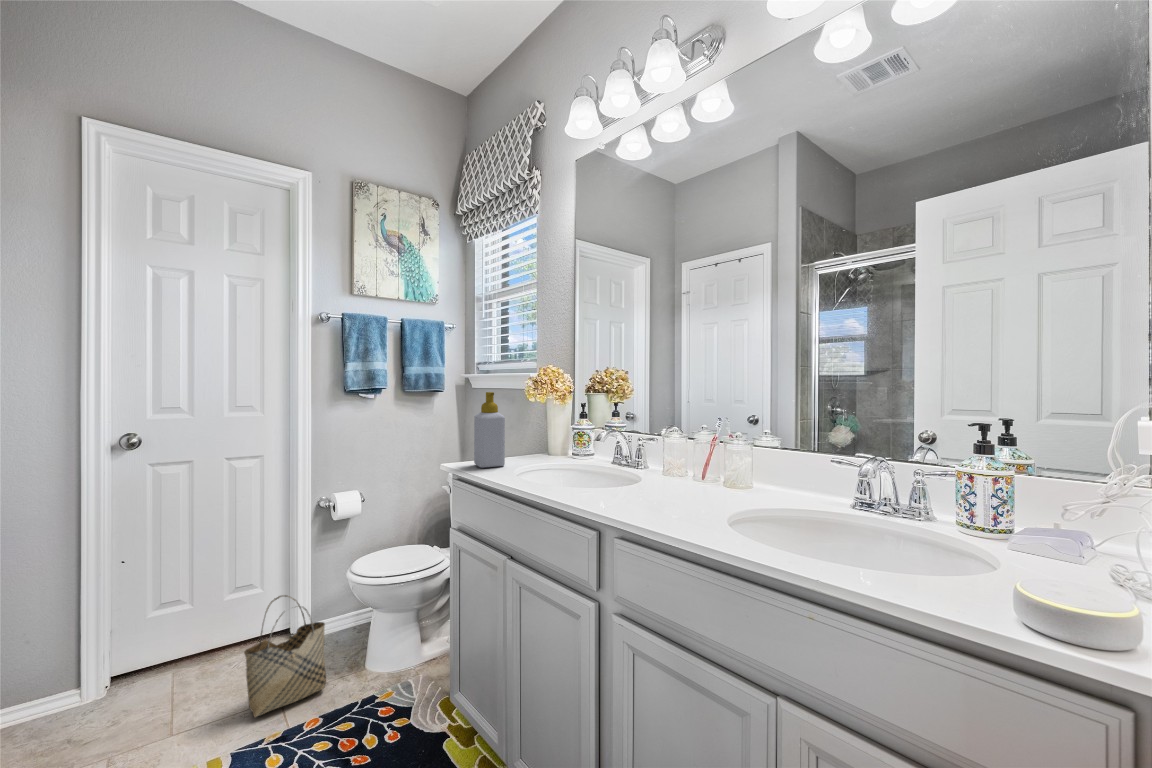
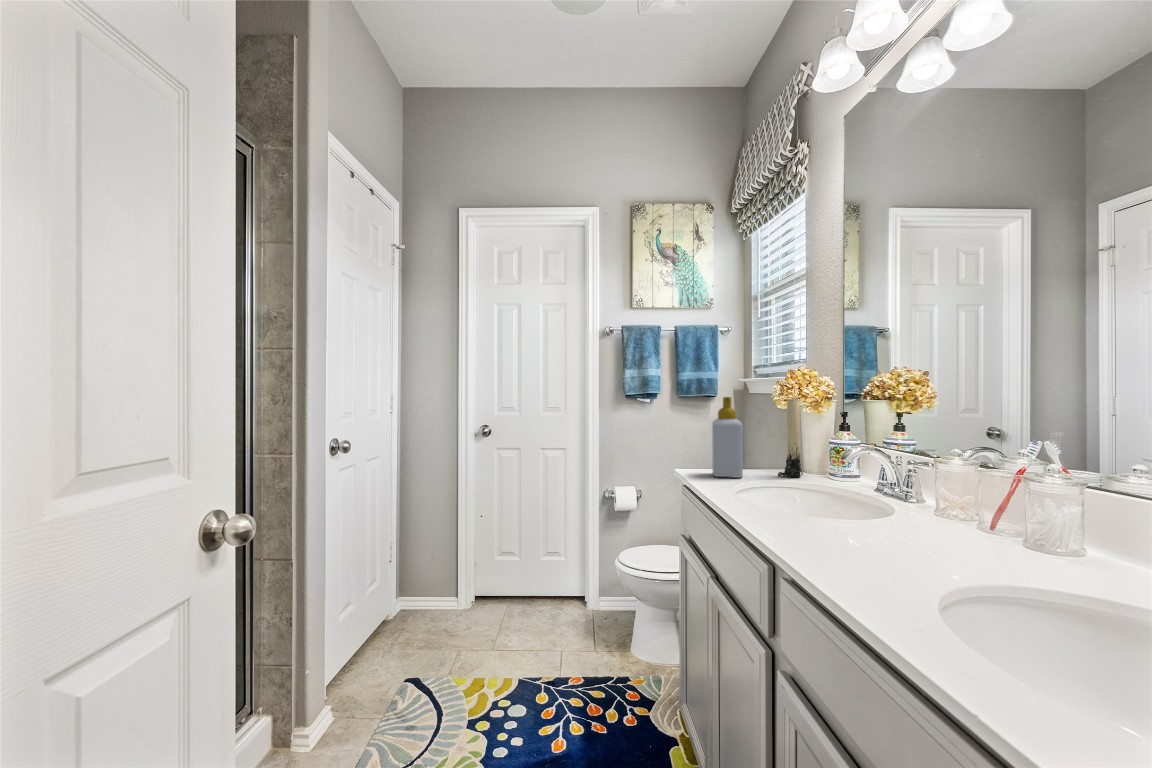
candle: none [530,391,549,461] -> present [778,397,803,477]
woven basket: present [244,595,326,717] -> none [536,564,596,658]

